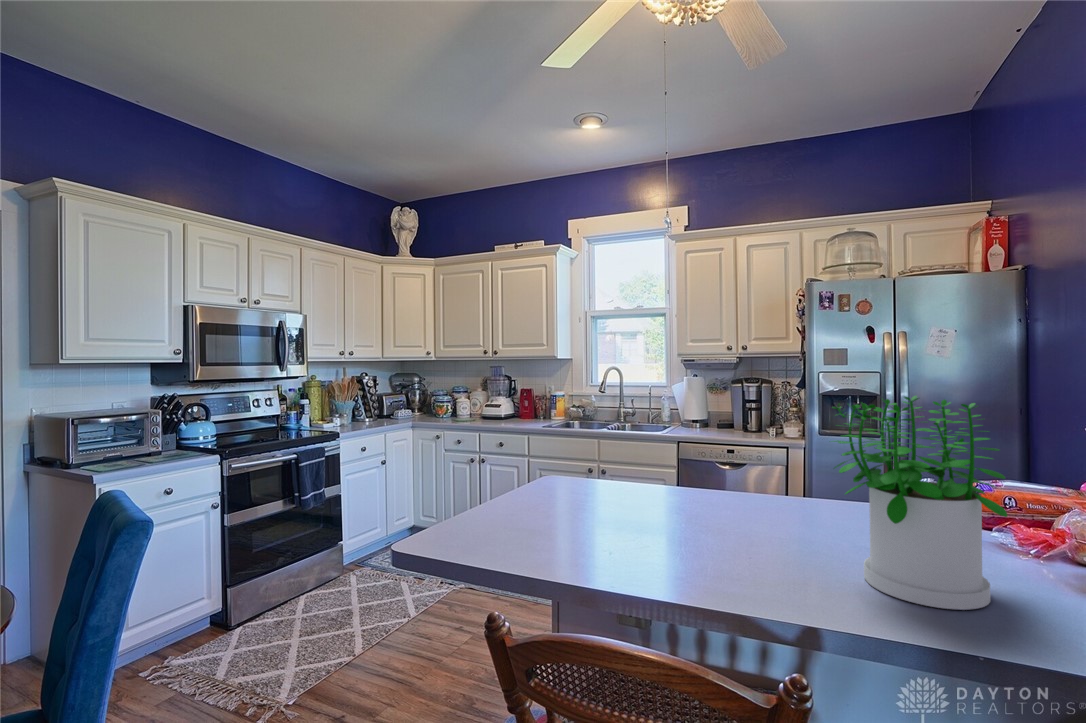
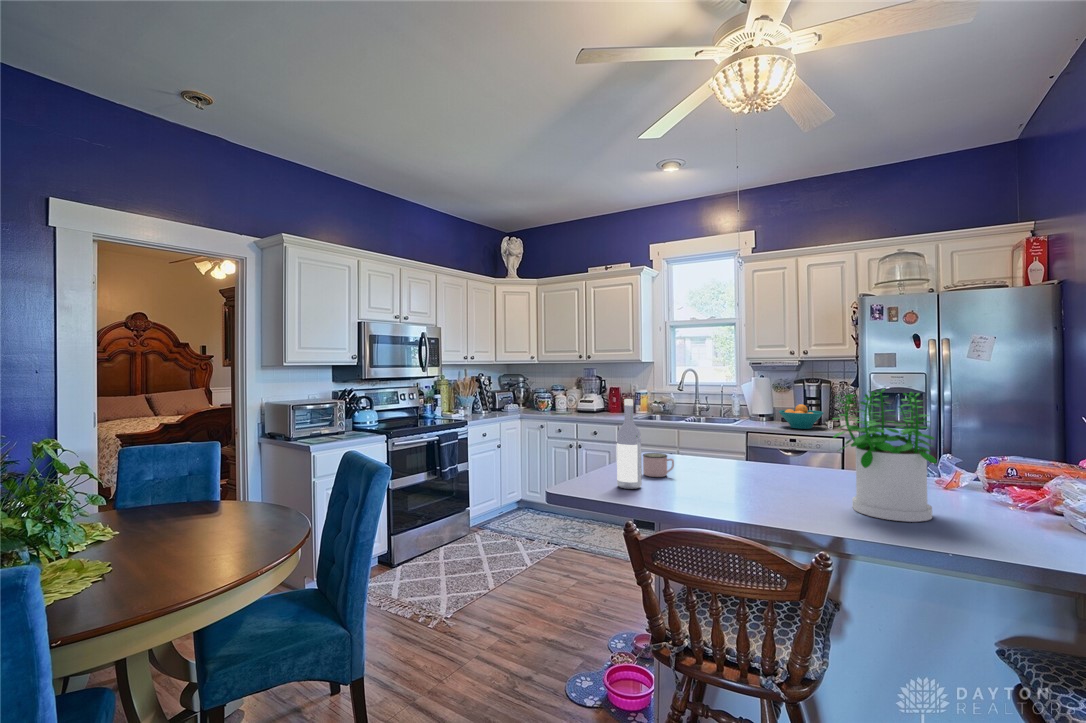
fruit bowl: none [715,408,765,437] -> present [779,404,824,429]
wine bottle: none [509,412,547,554] -> present [617,399,642,489]
mug: none [551,488,596,526] -> present [643,453,674,477]

